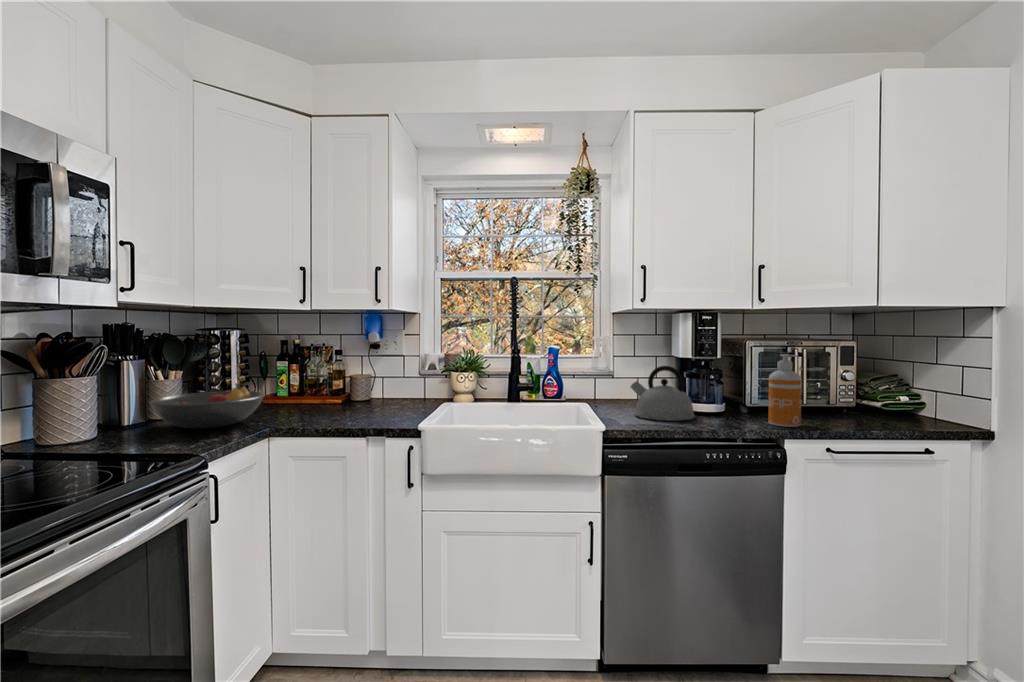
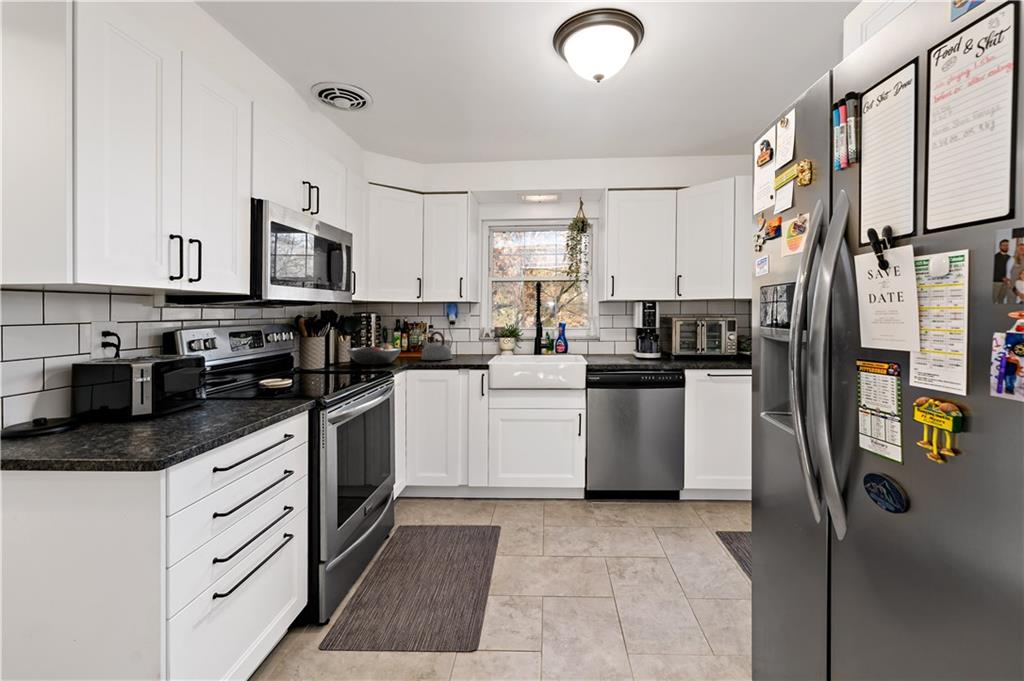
soap dispenser: present [769,354,801,427] -> none [680,324,697,364]
kettle: present [631,366,695,421] -> present [421,331,452,360]

